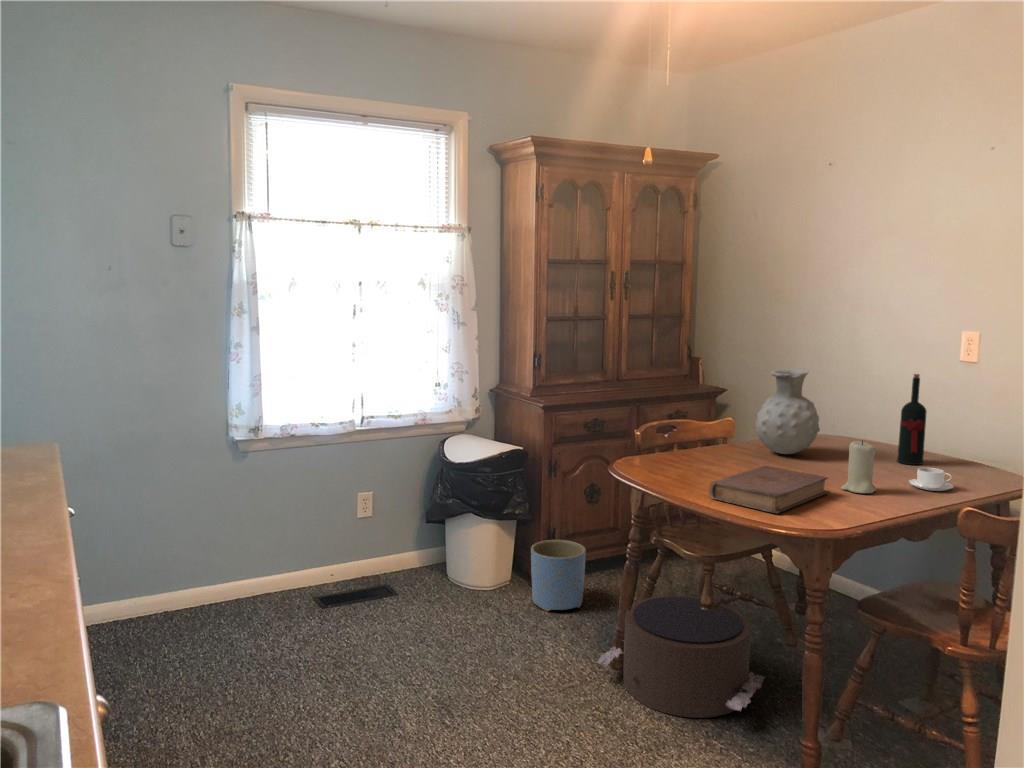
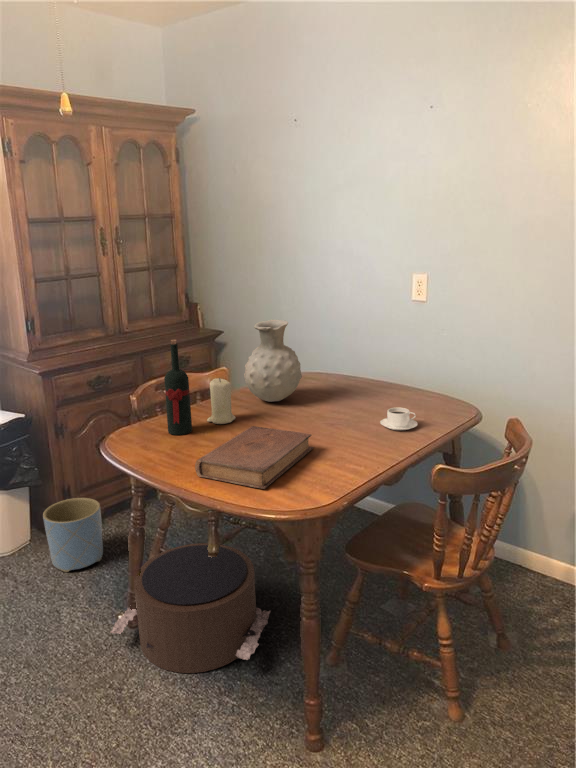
wine bottle: present [897,374,926,465] -> present [164,340,192,435]
candle: present [841,440,876,493] -> present [207,378,236,424]

